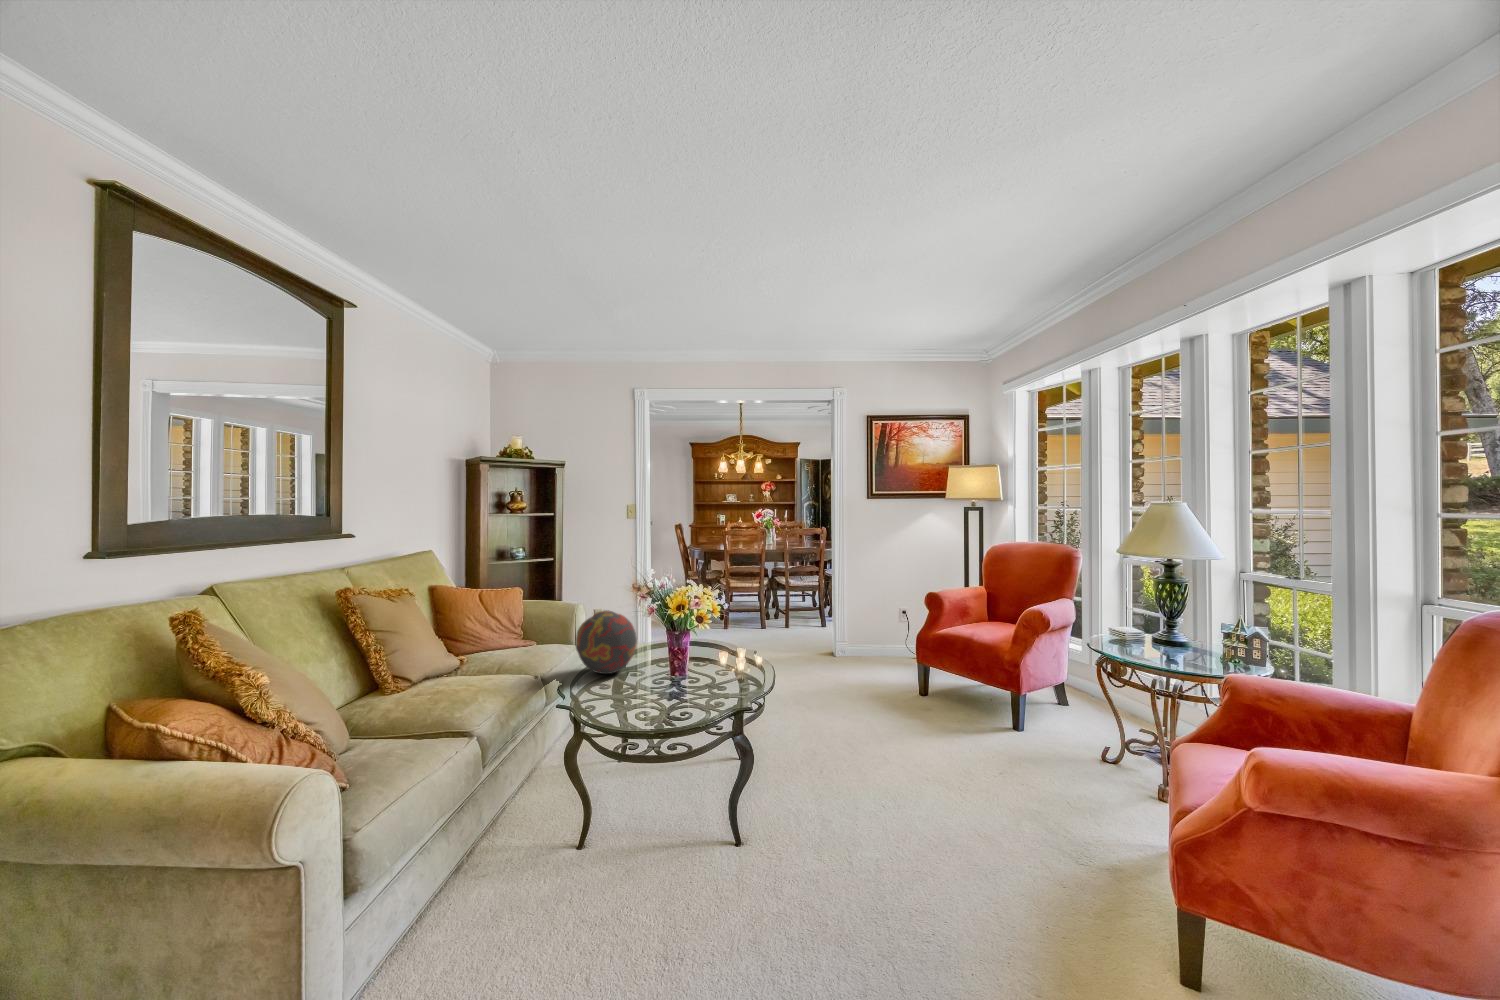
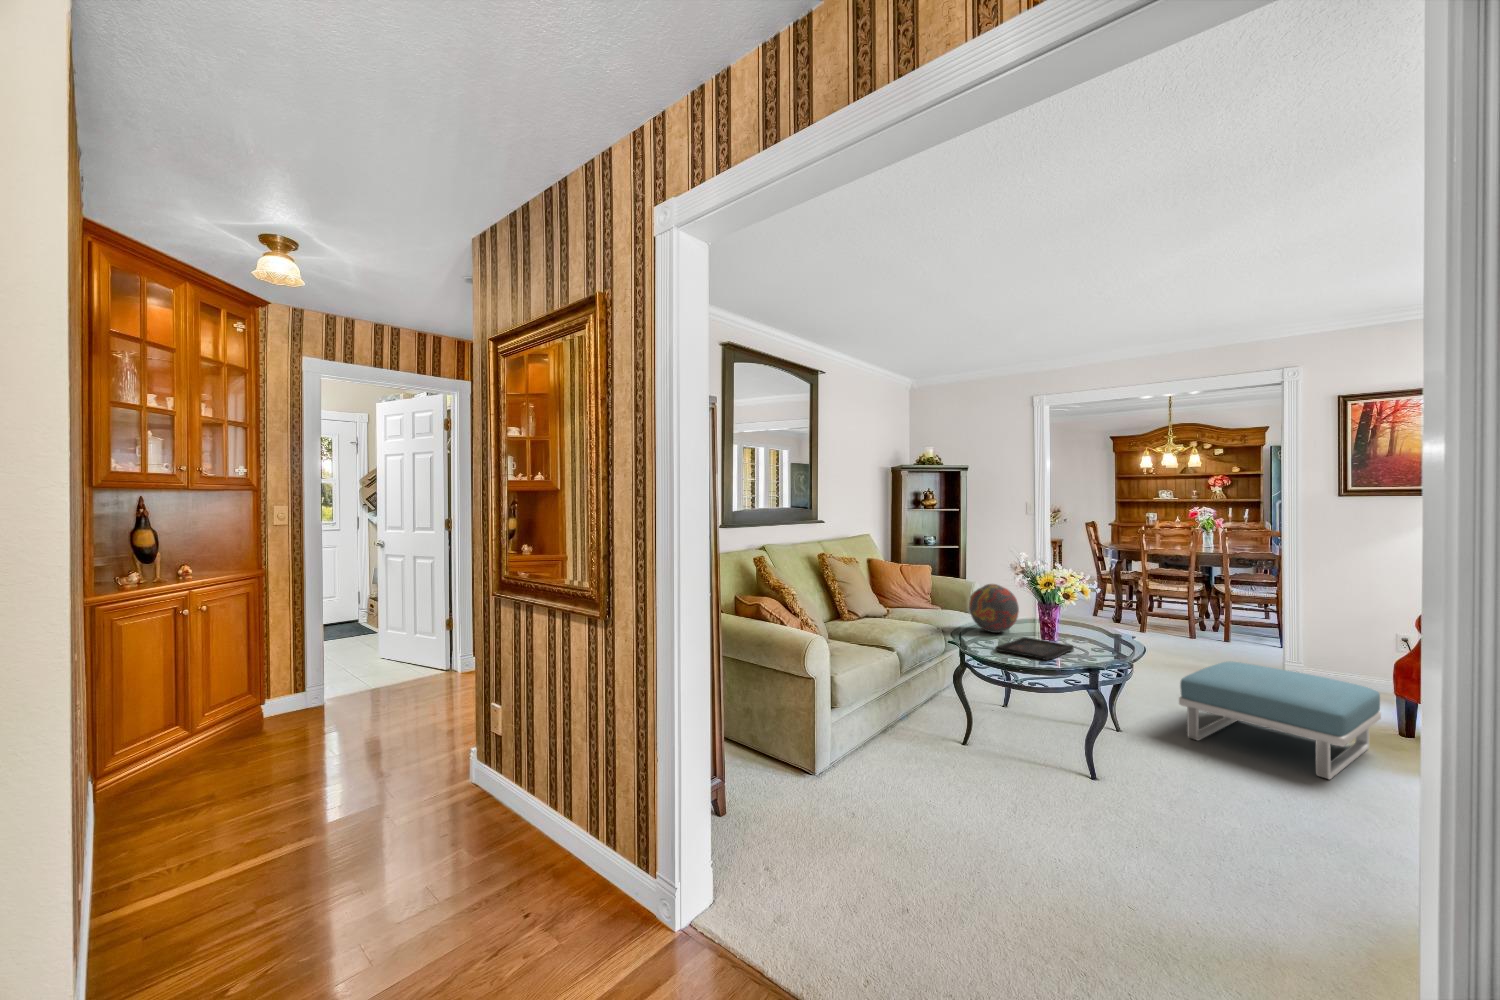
footstool: none [791,659,924,765] -> present [1179,662,1381,779]
tray: none [617,676,704,709] -> present [996,637,1074,660]

